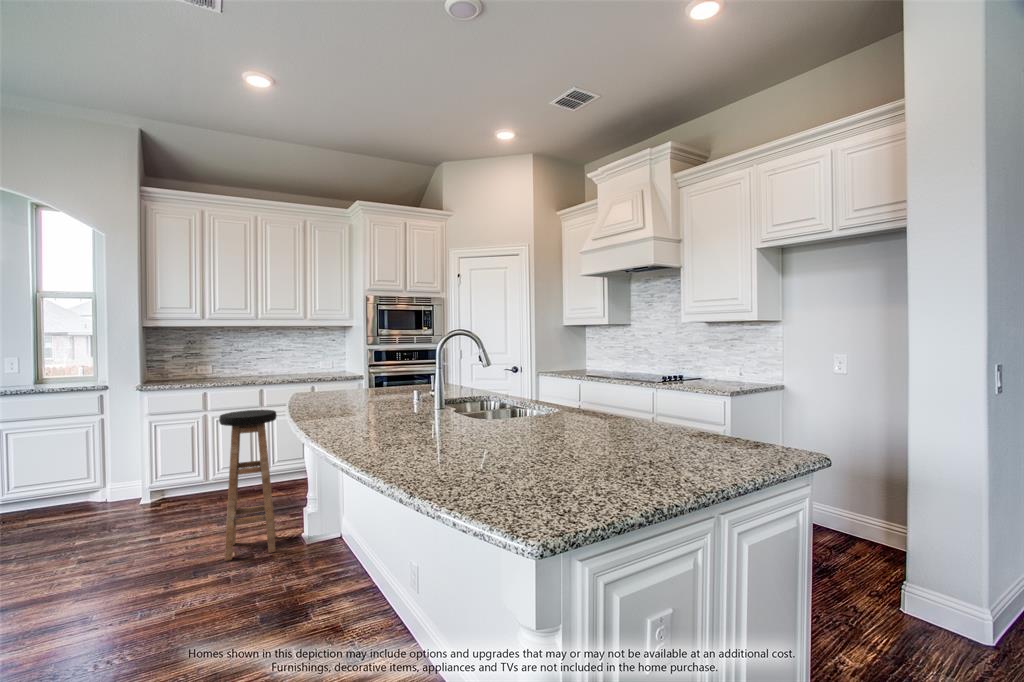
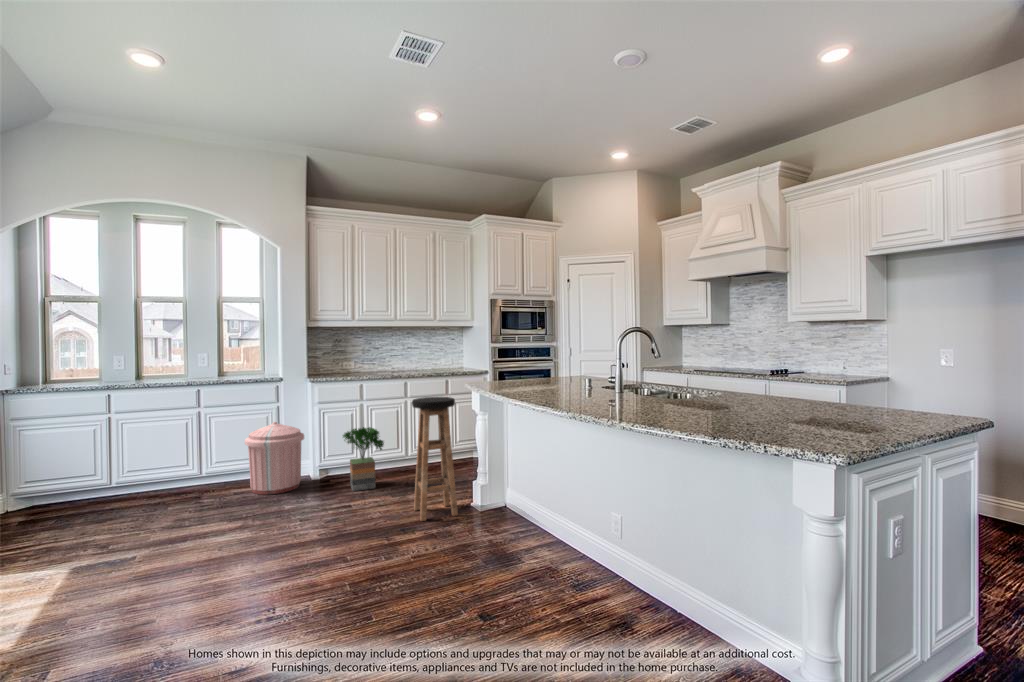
trash can: none [42,438,126,526] -> present [245,422,304,495]
potted tree: none [165,442,221,519] -> present [343,427,384,491]

